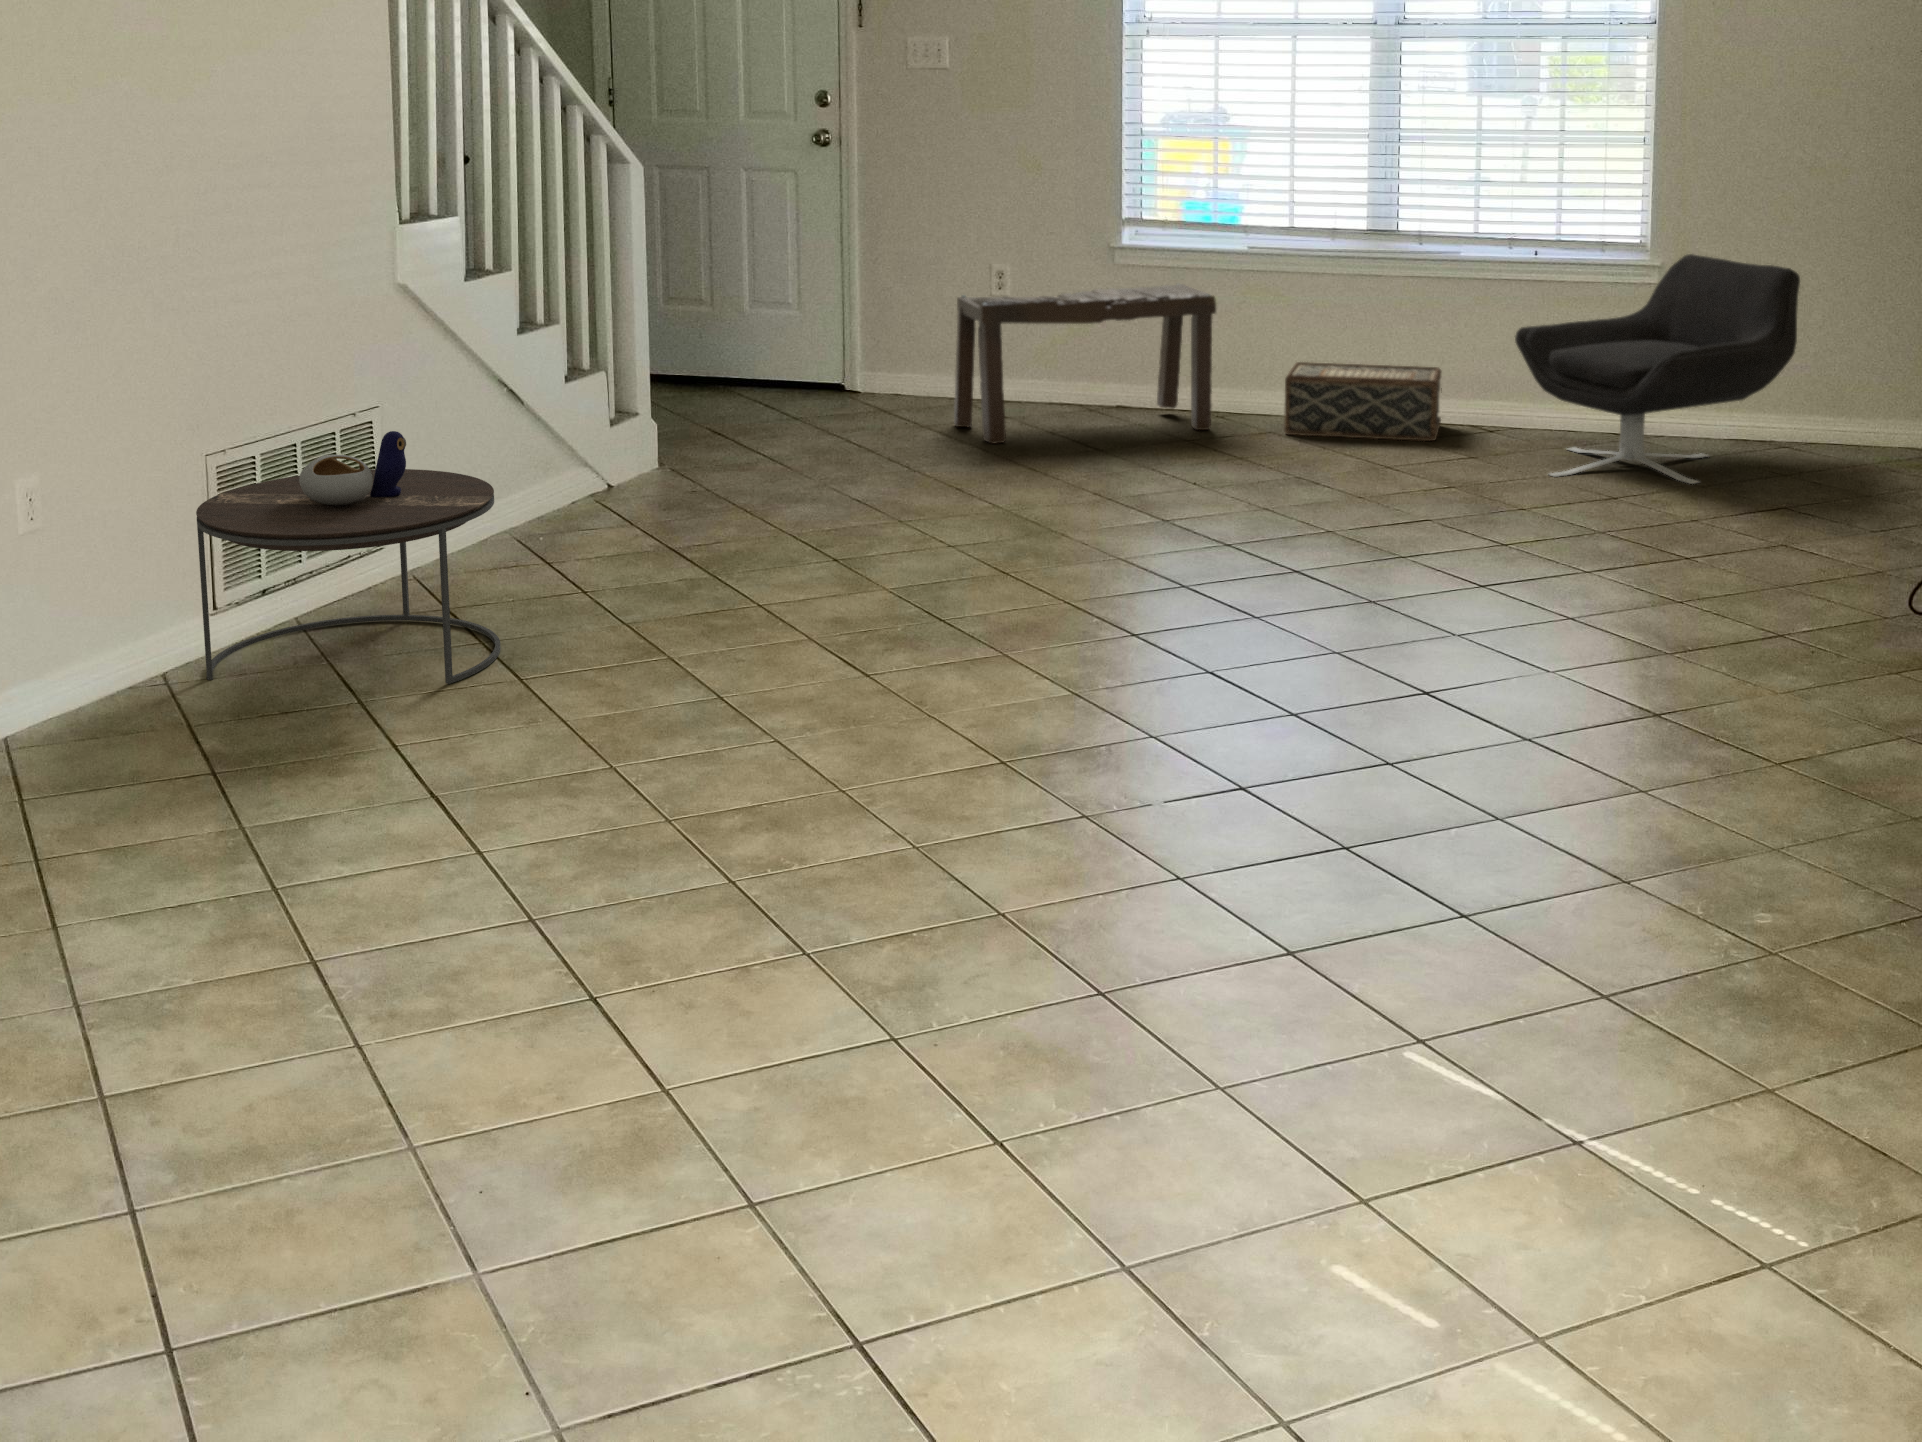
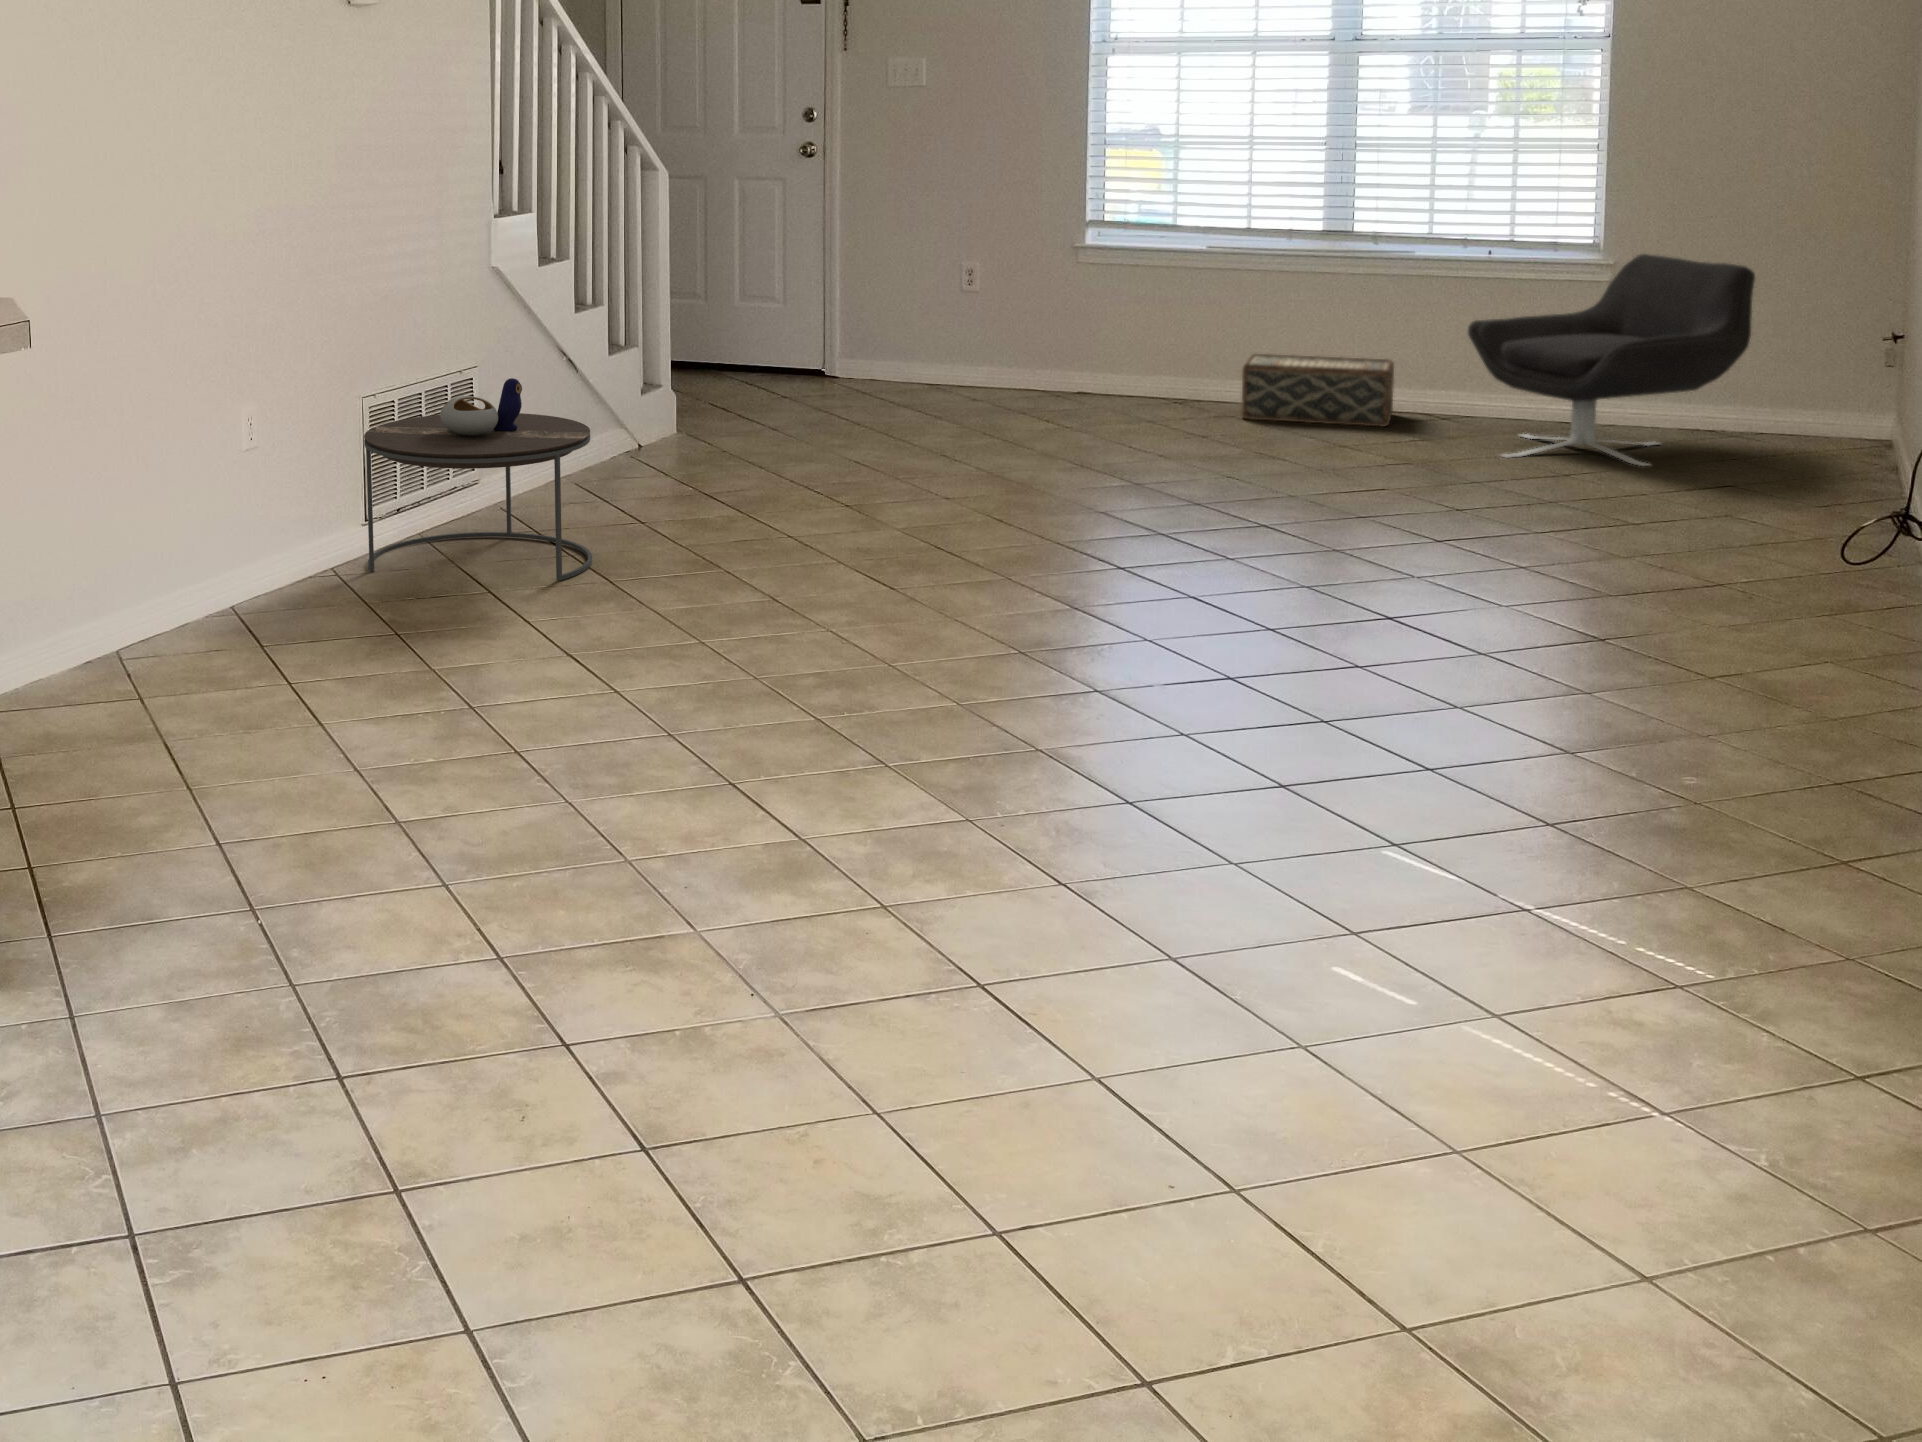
bench: present [954,284,1216,444] -> none [932,281,1178,421]

